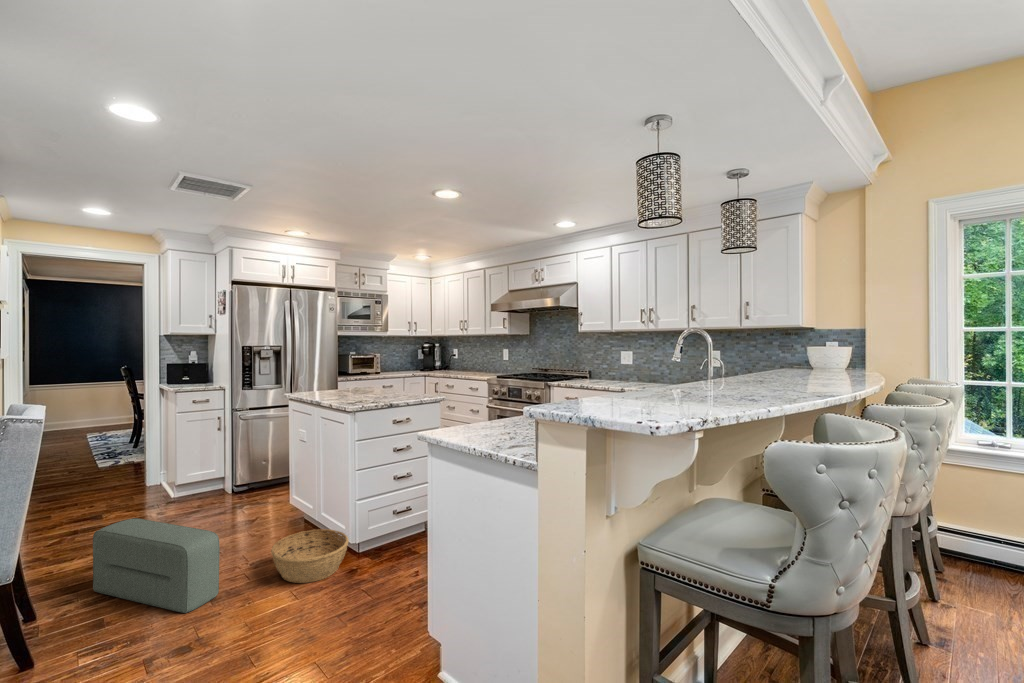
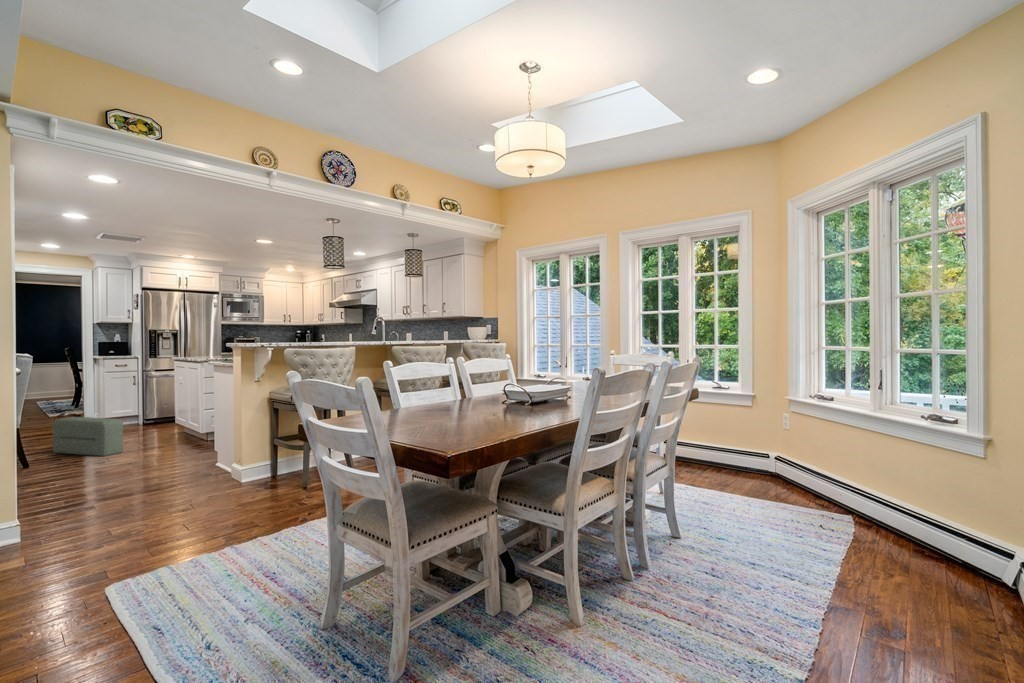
basket: present [271,529,349,583] -> none [154,427,202,448]

